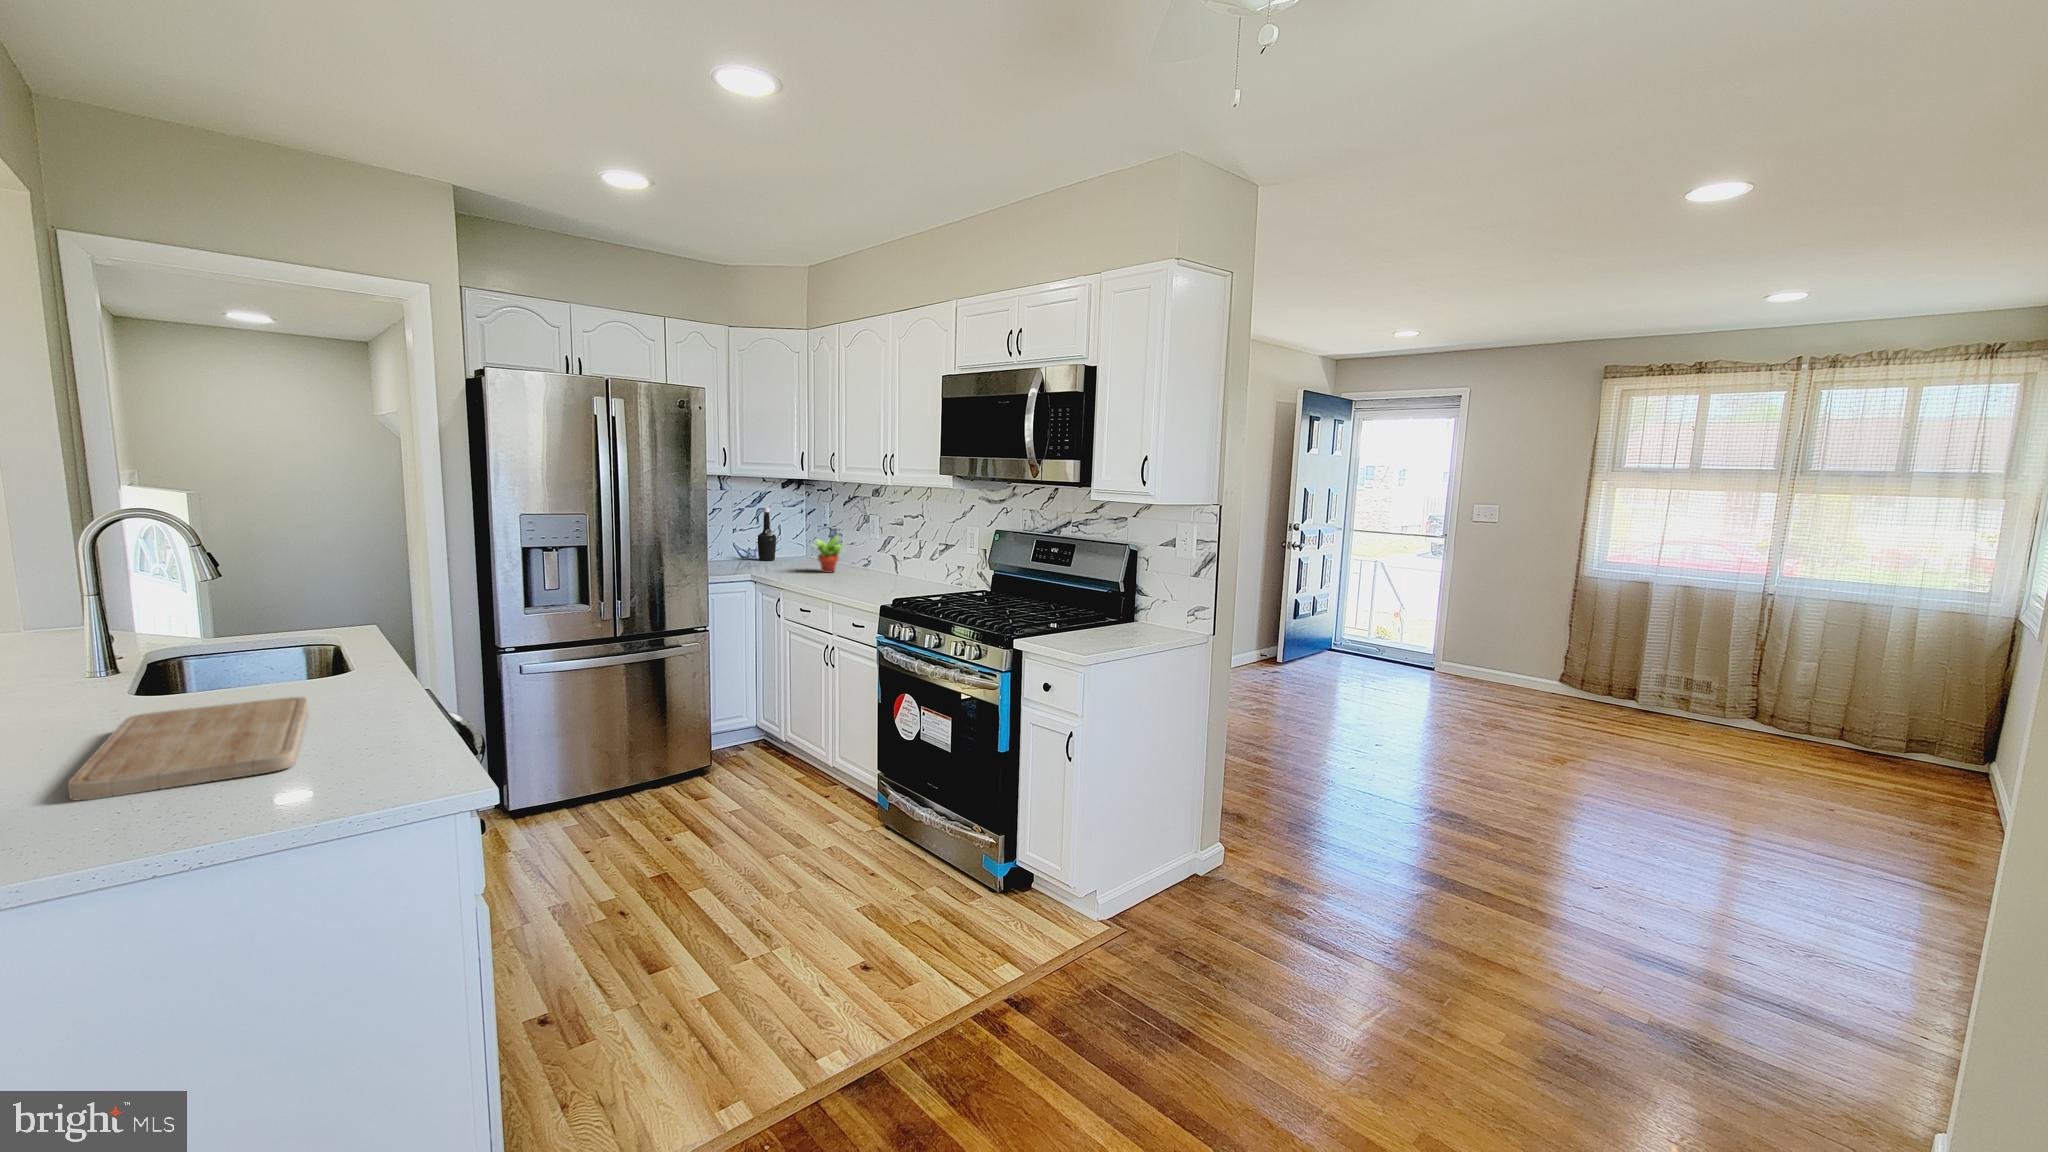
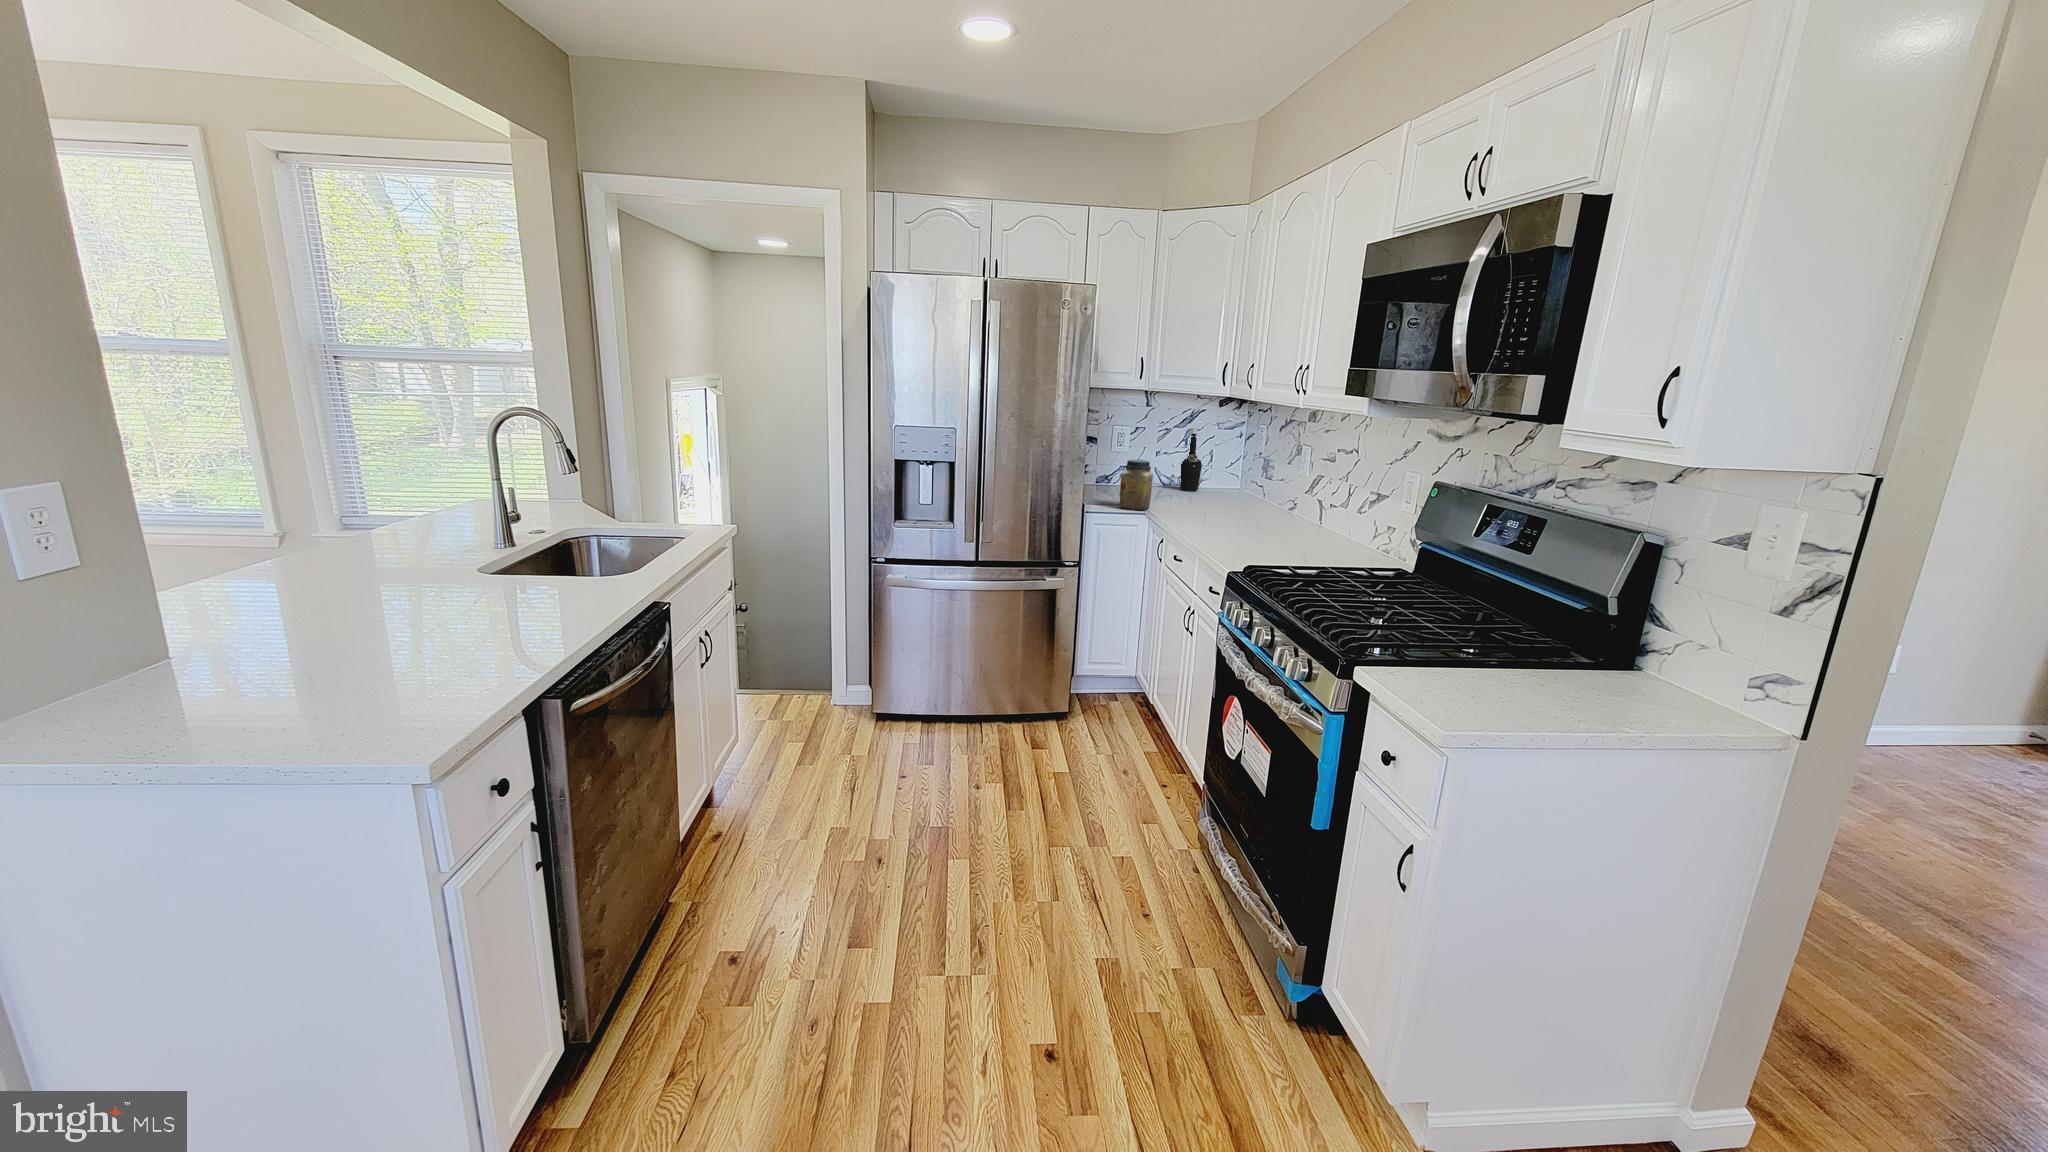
jar: none [734,534,759,576] -> present [1120,460,1153,510]
succulent plant: present [812,536,842,573] -> none [1215,467,1264,514]
cutting board: present [68,697,308,800] -> none [228,597,511,683]

